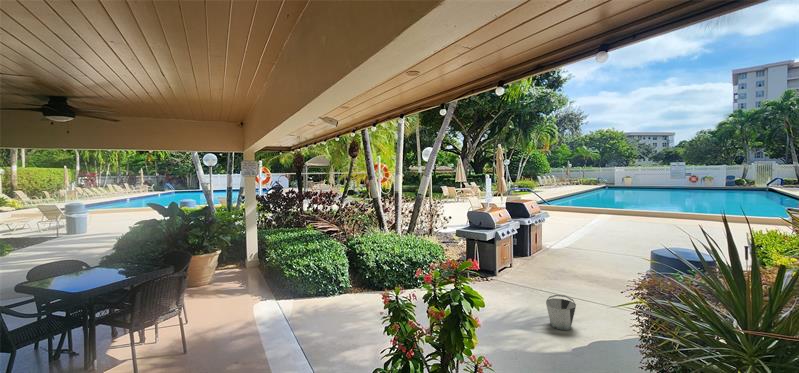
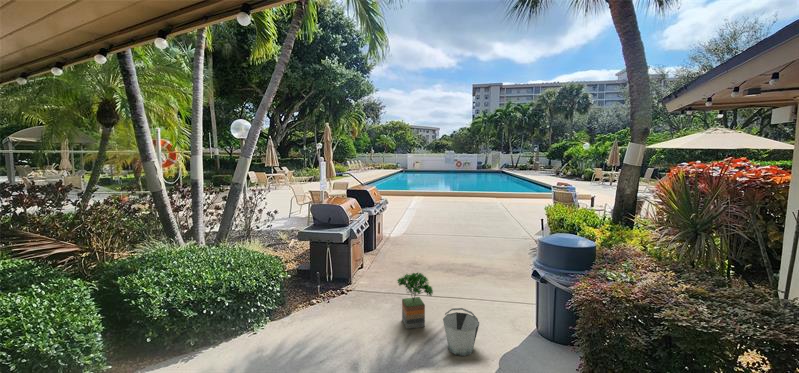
potted tree: none [519,266,548,309] -> present [397,273,433,329]

